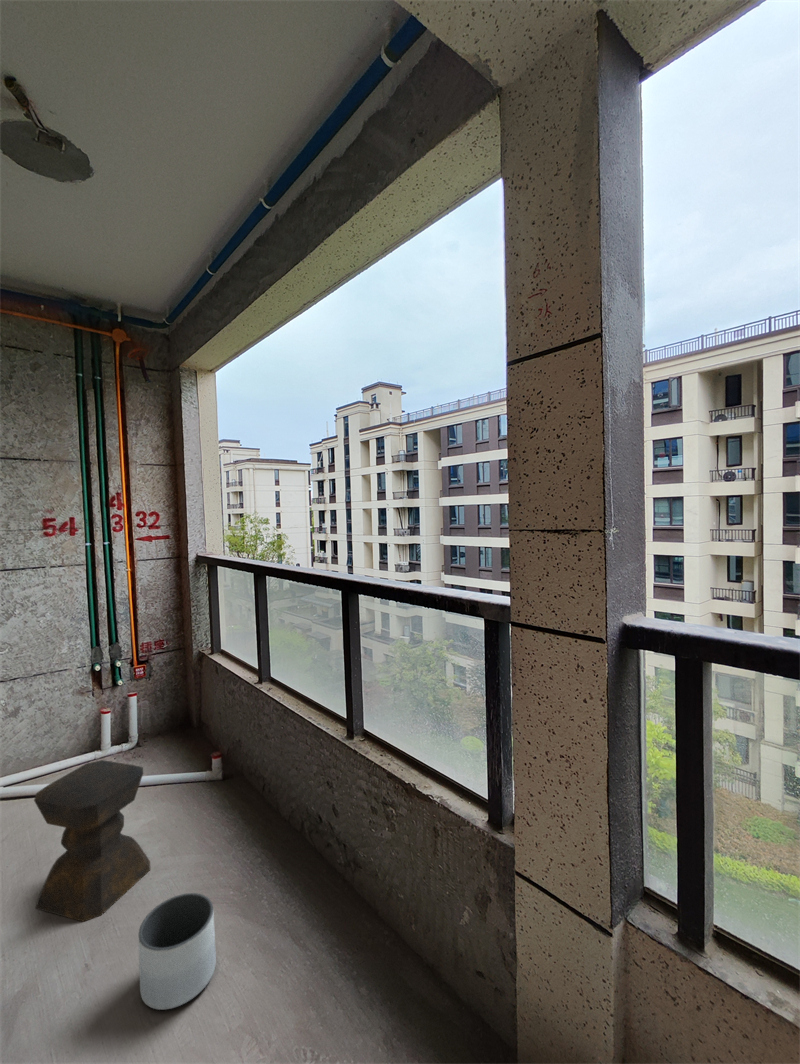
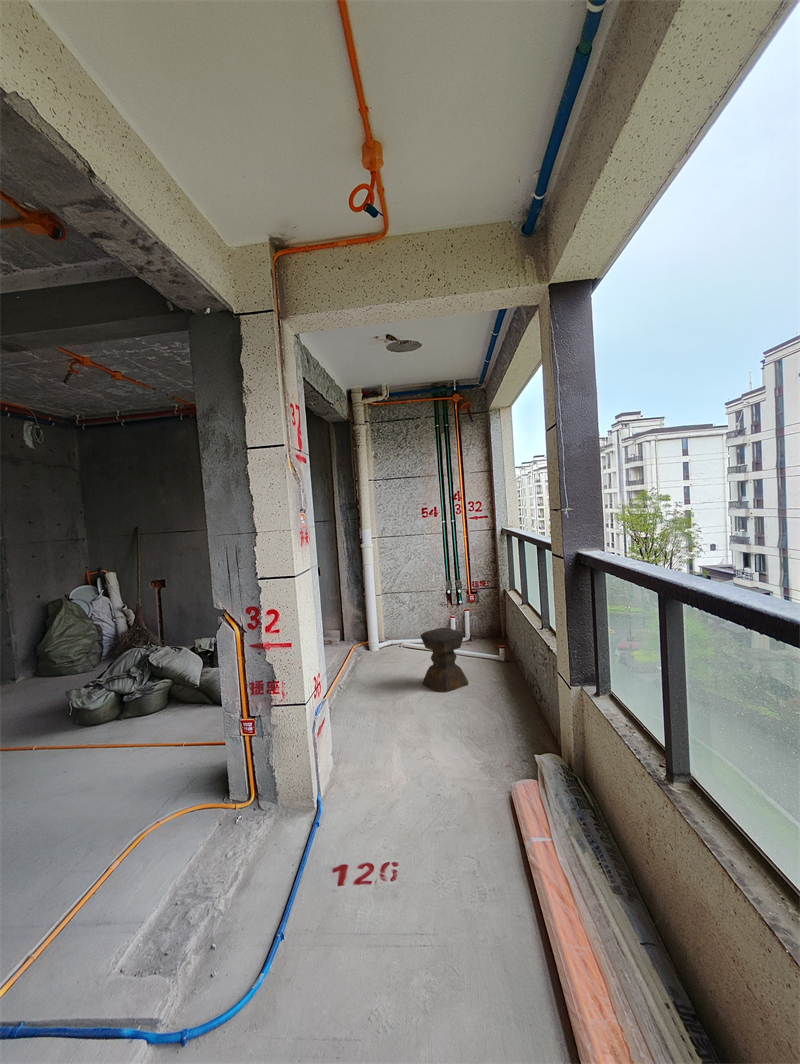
planter: present [139,893,216,1010] -> none [456,683,489,721]

